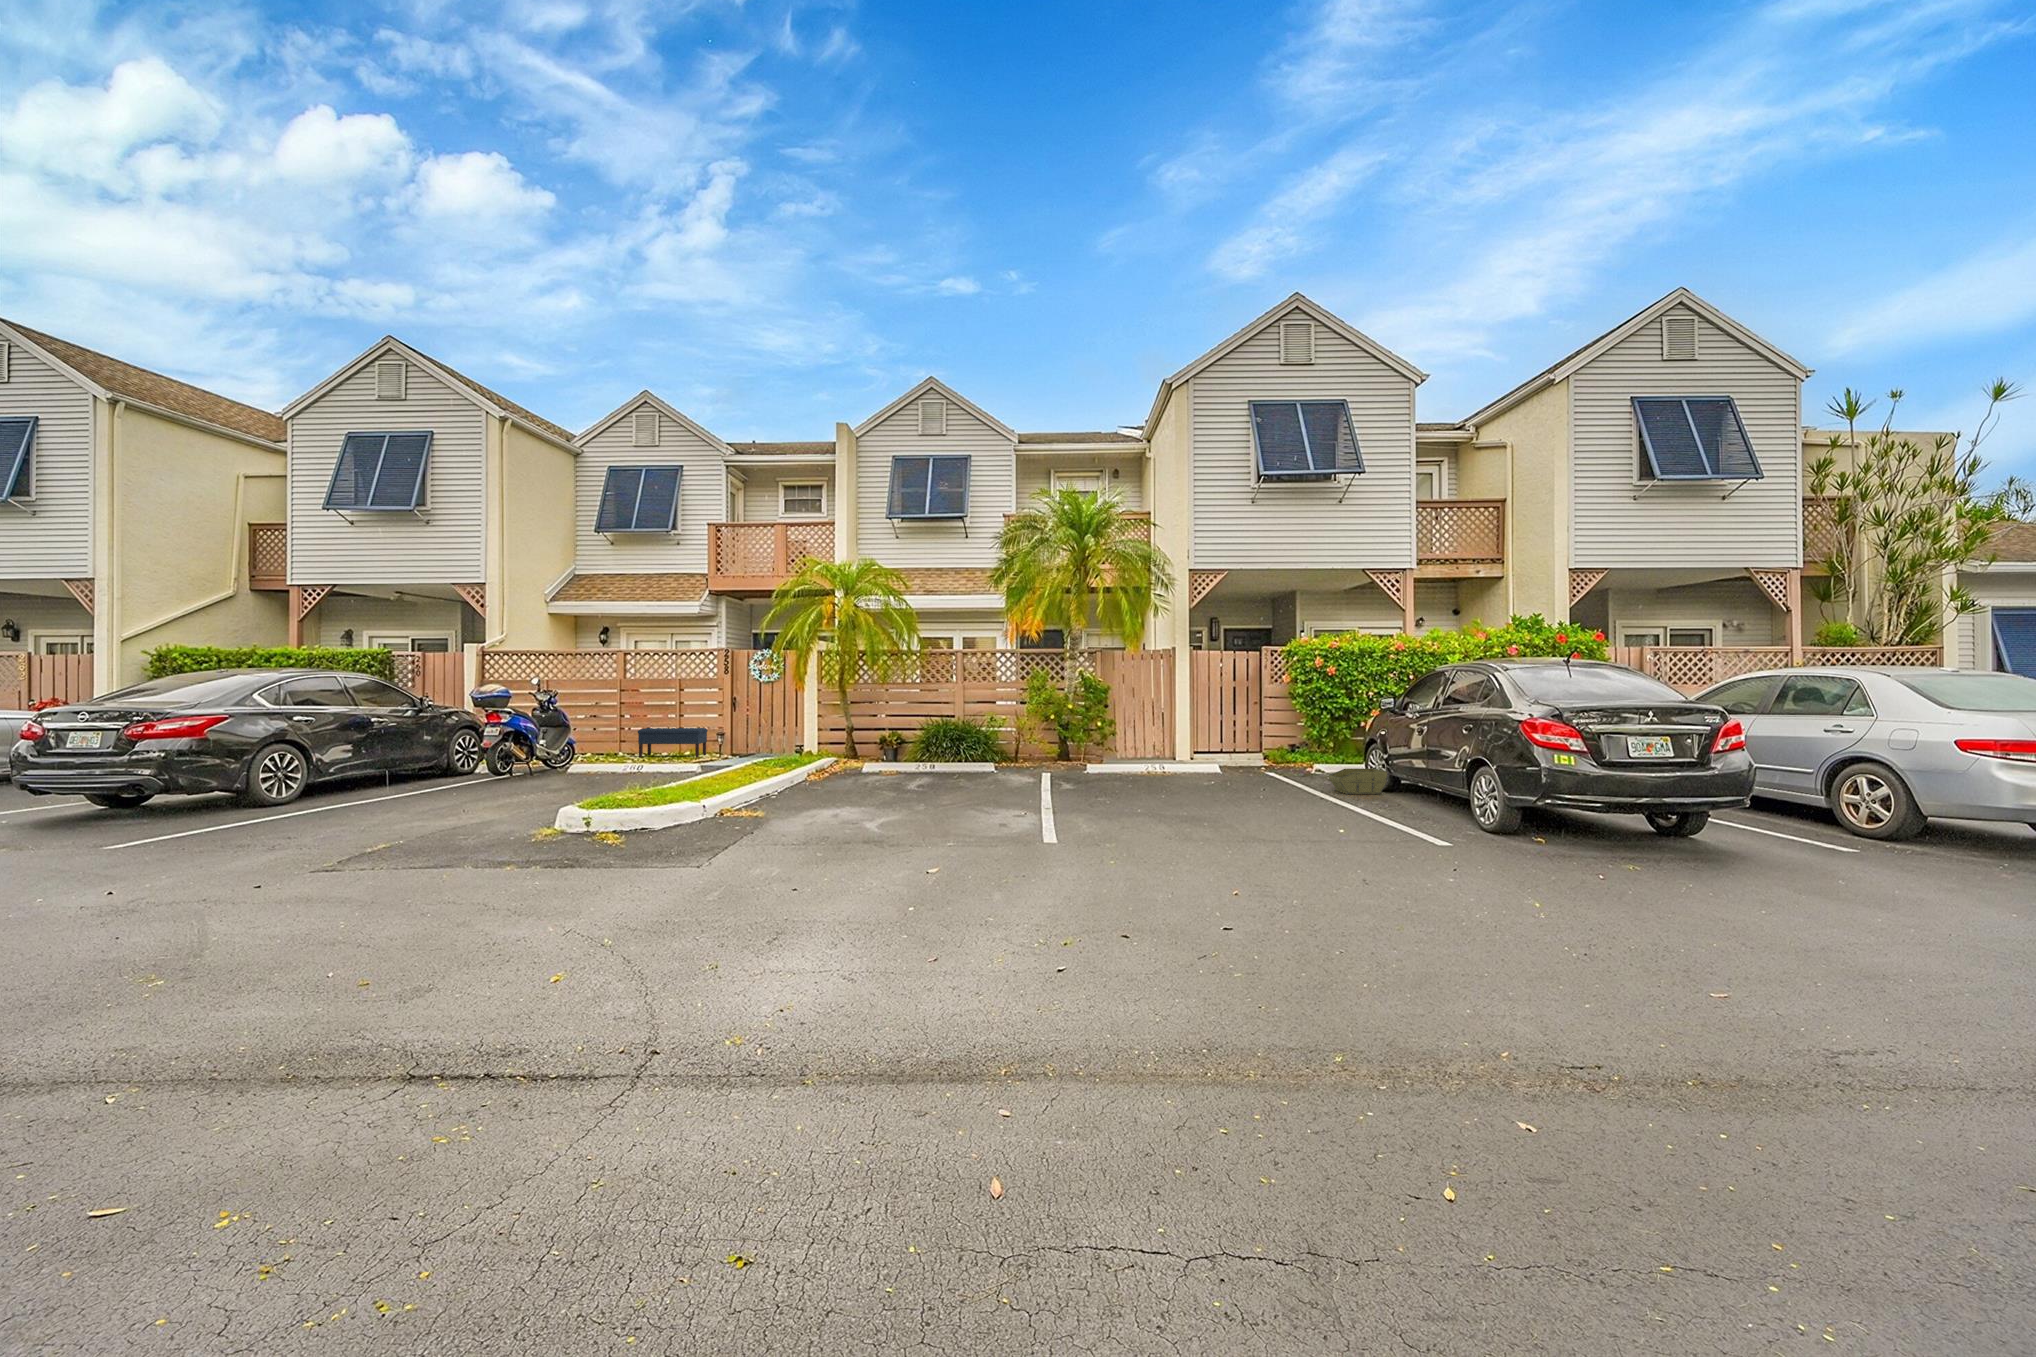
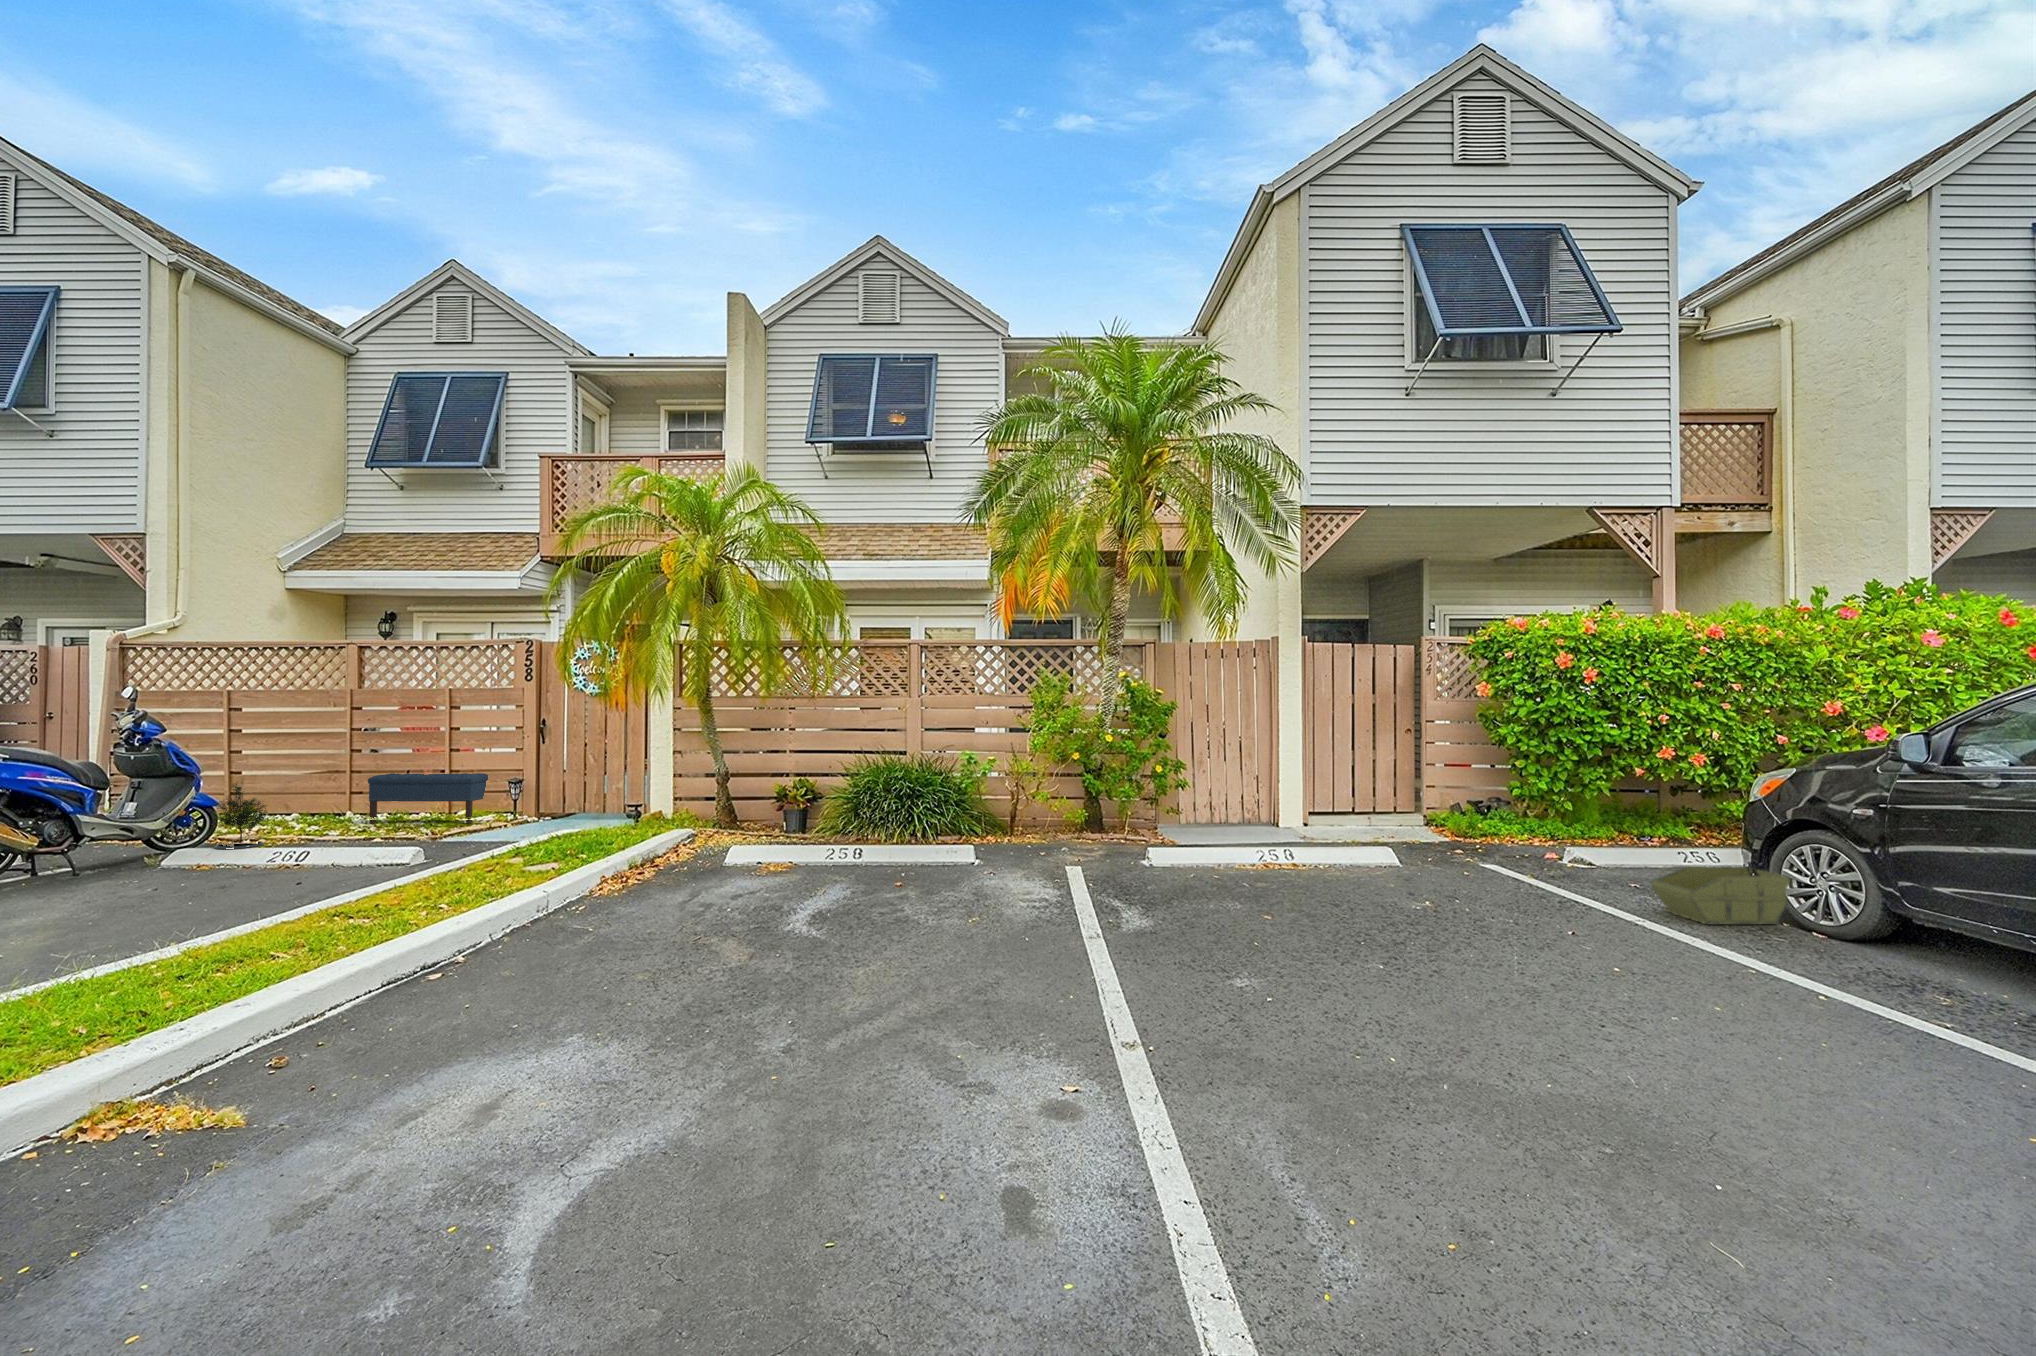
potted tree: none [570,729,600,768] -> present [214,782,267,849]

